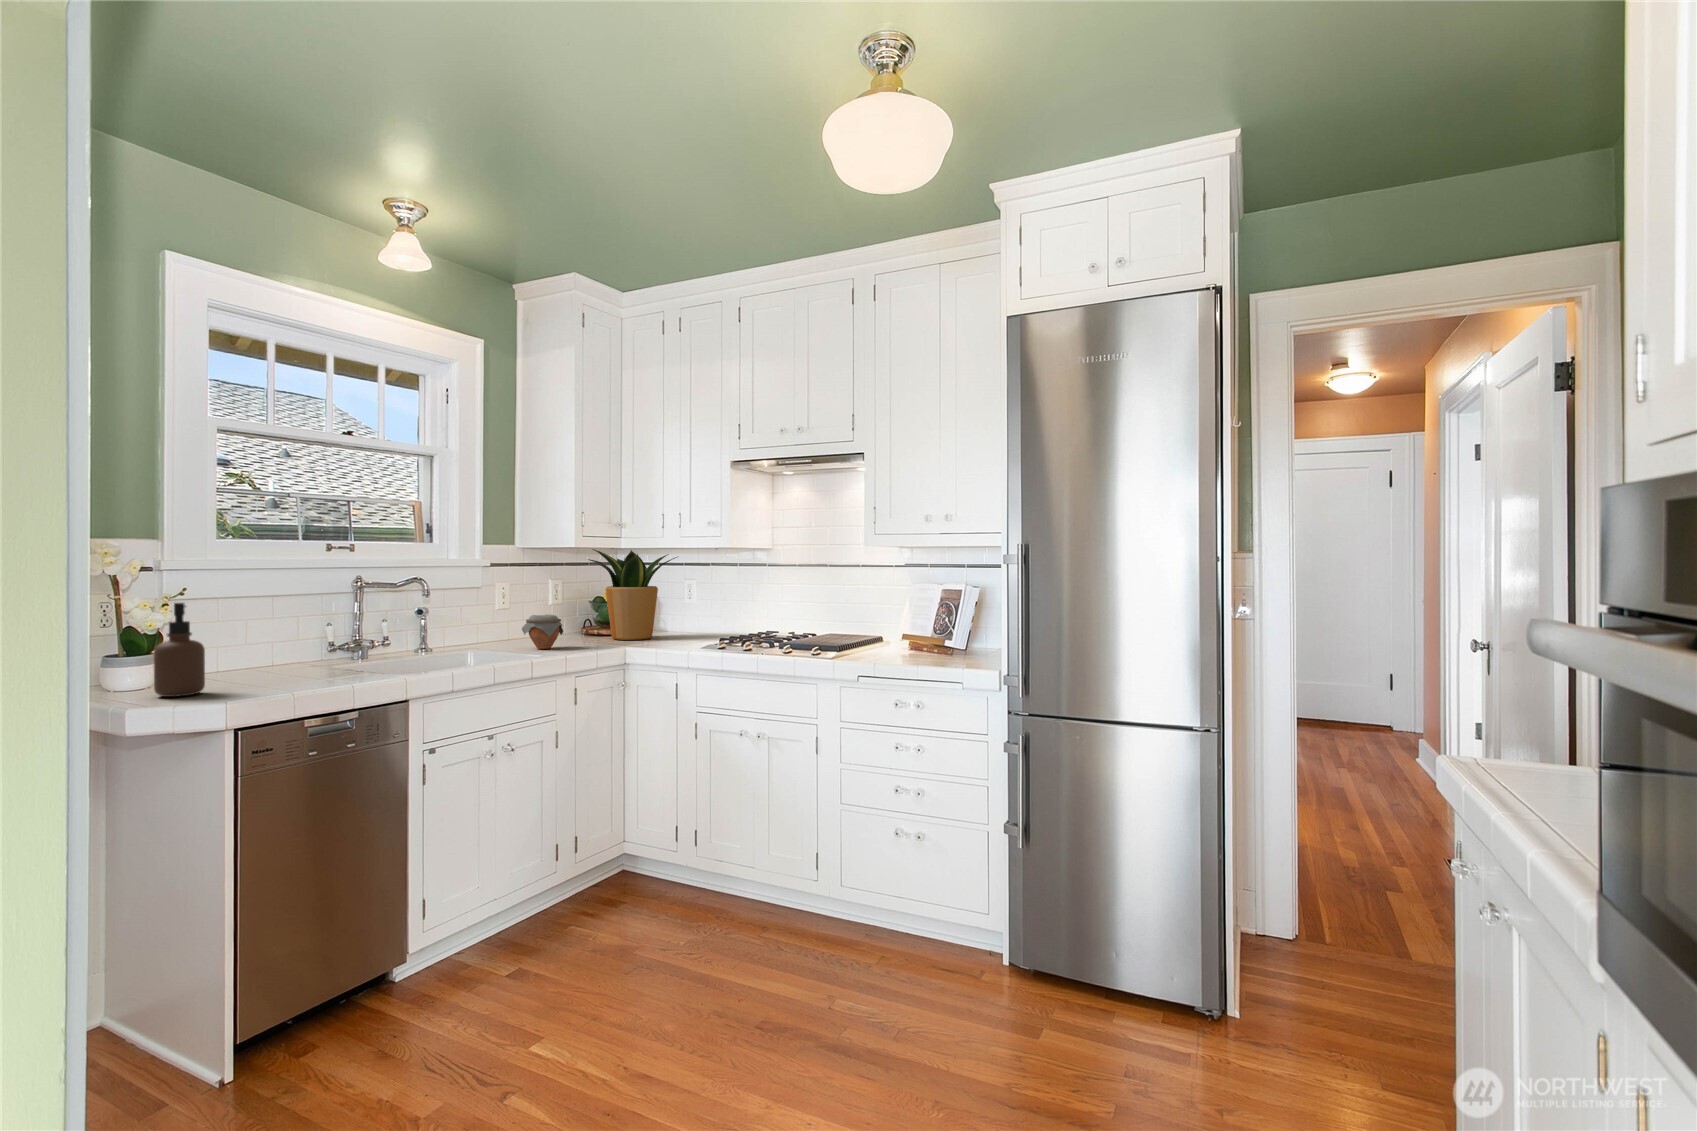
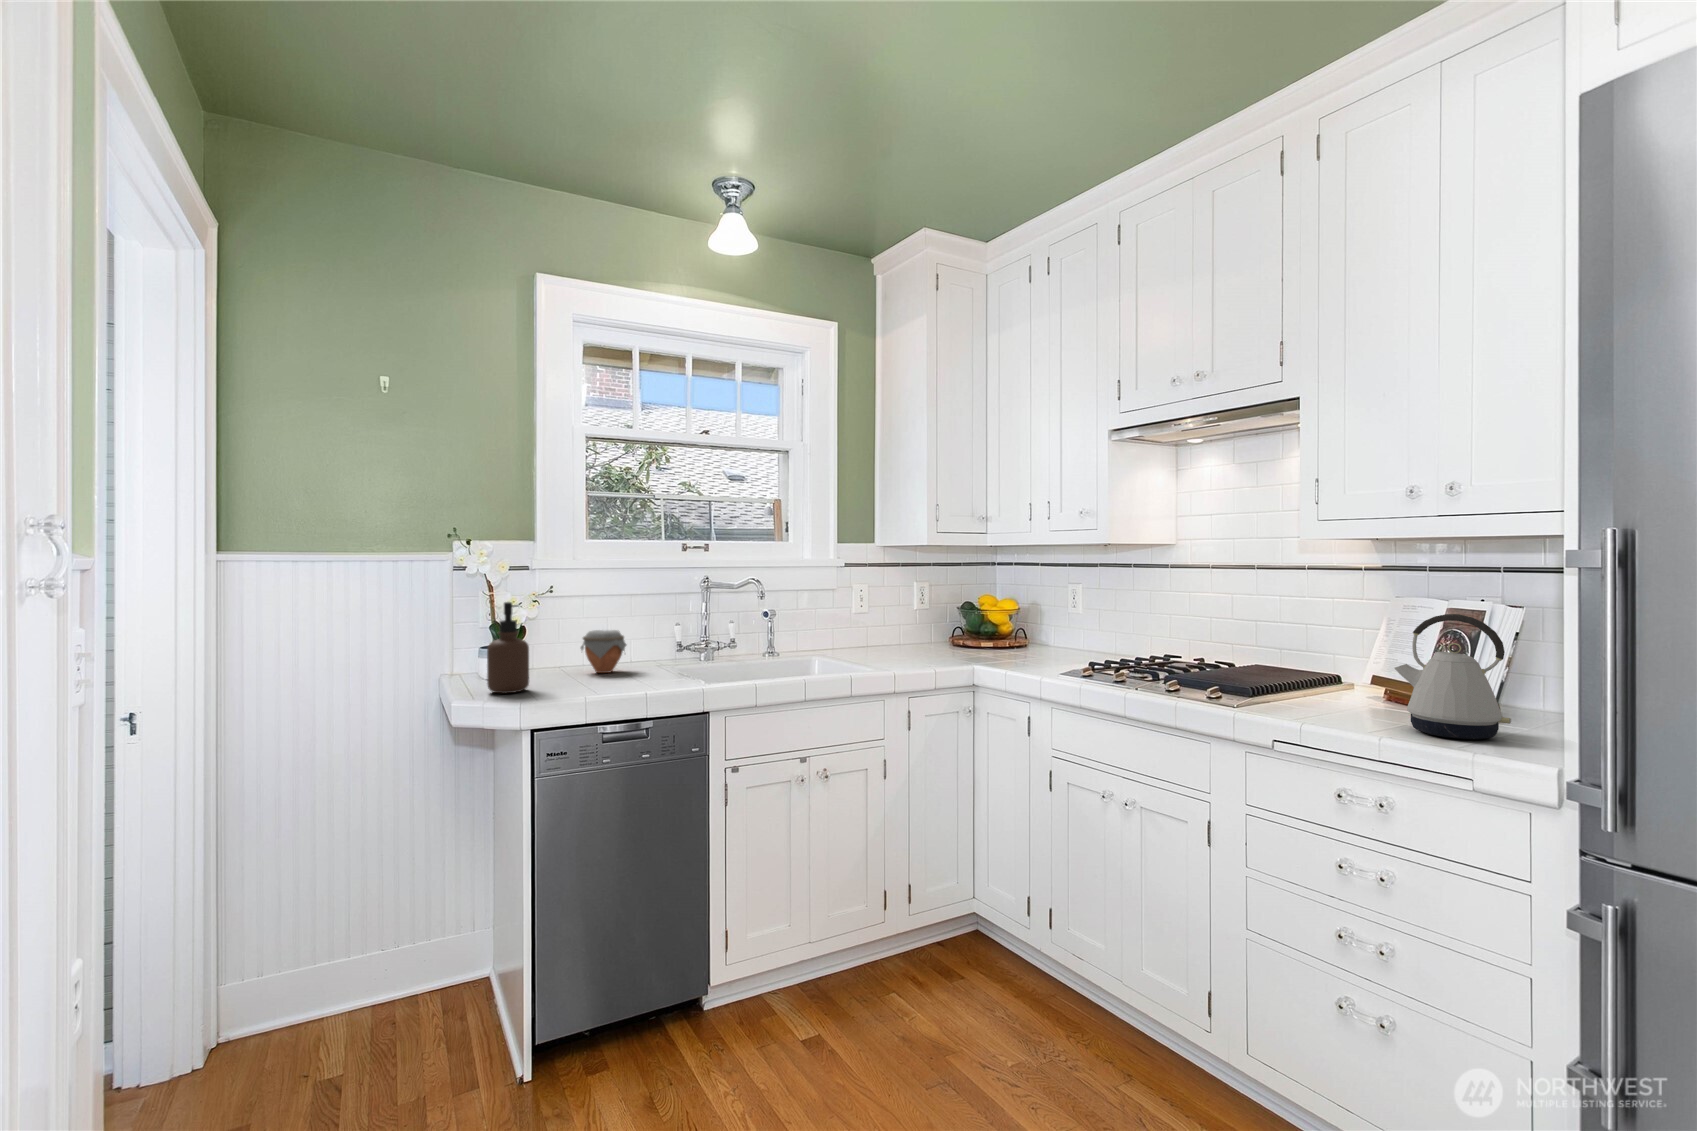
potted plant: present [588,549,677,640] -> none [947,547,1051,655]
kettle: none [921,590,977,662] -> present [1395,614,1511,739]
jar: present [522,615,563,649] -> present [581,630,626,673]

